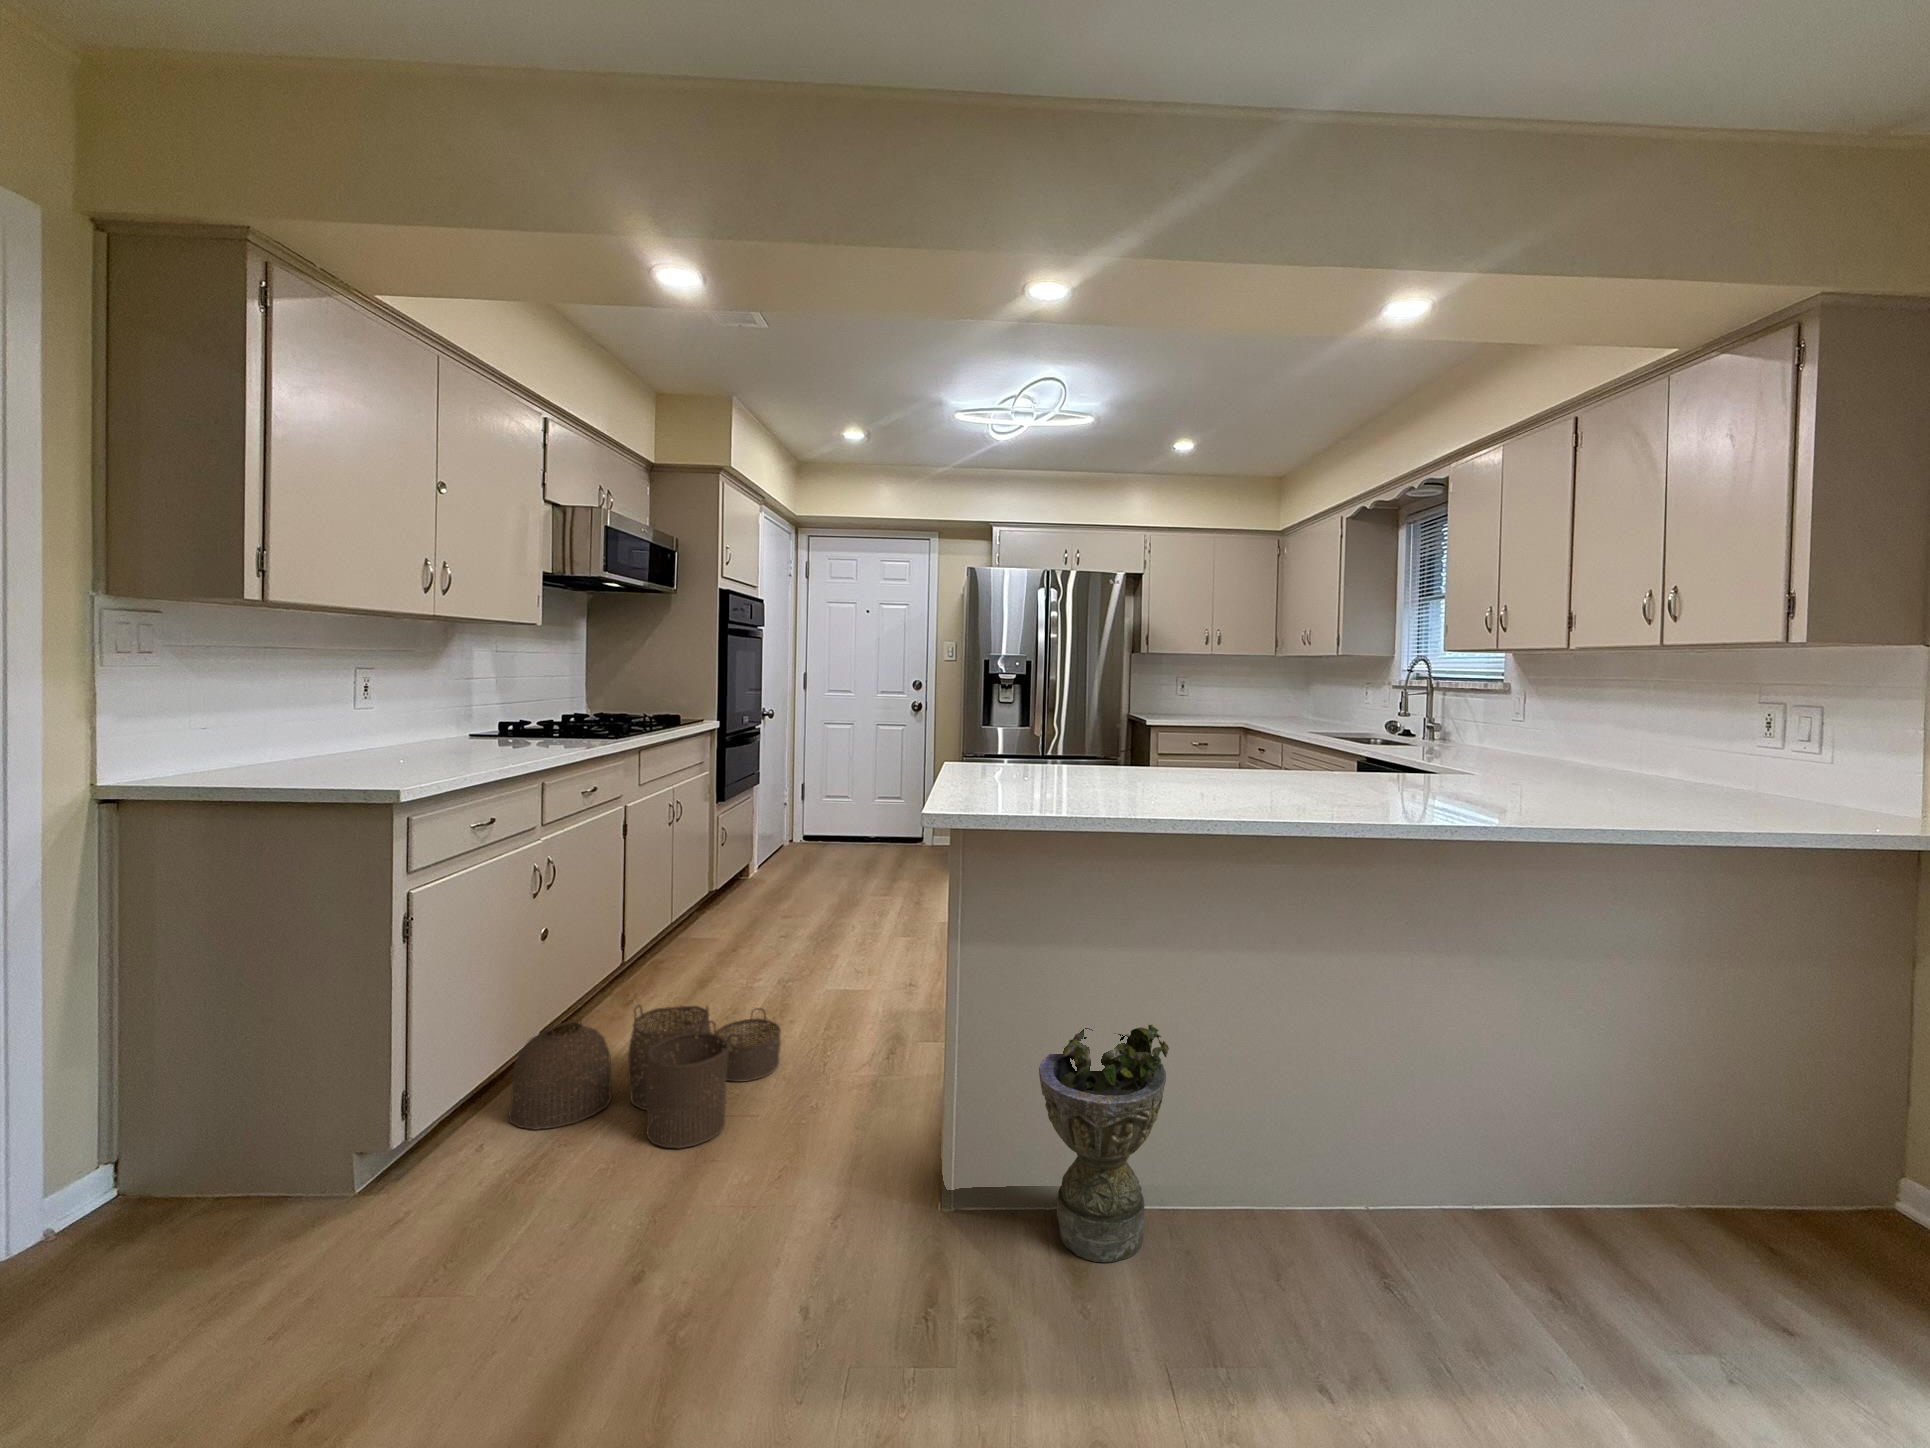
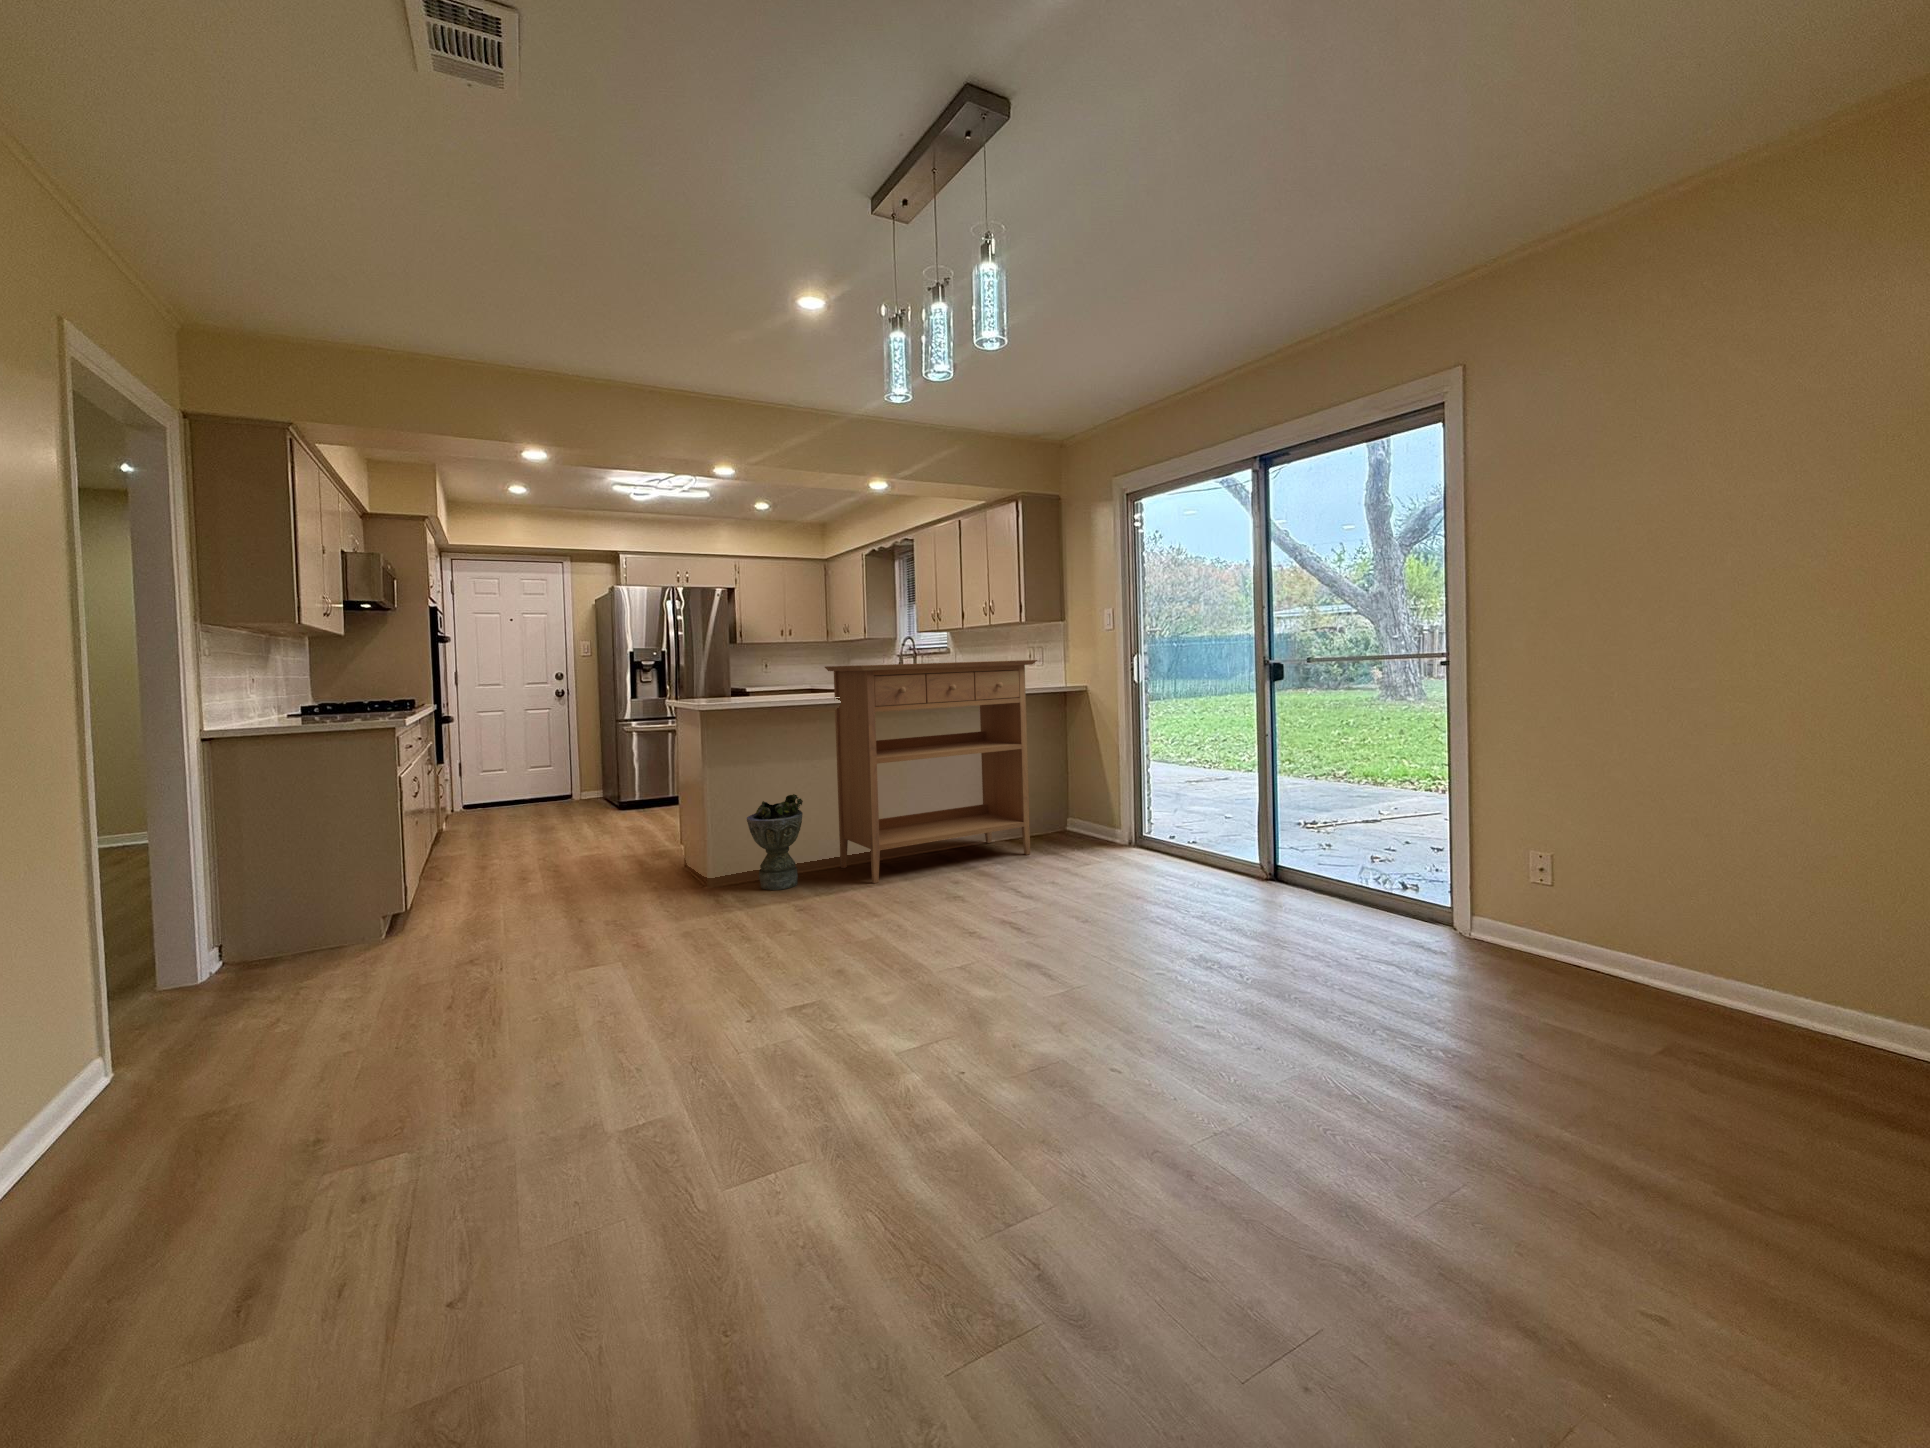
console table: none [1247,728,1880,1324] -> present [825,660,1037,883]
woven basket: present [509,1005,781,1148] -> none [426,844,575,916]

